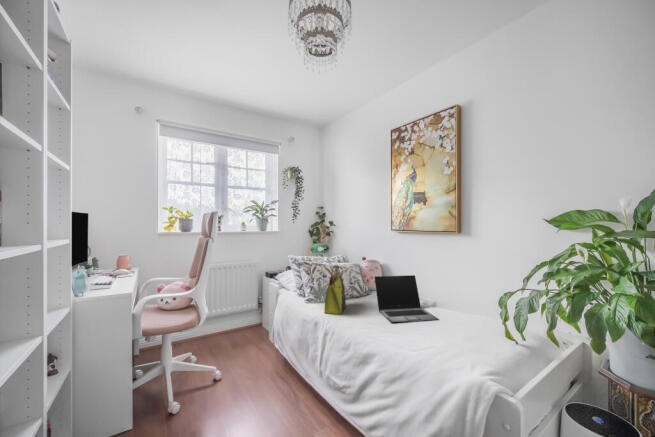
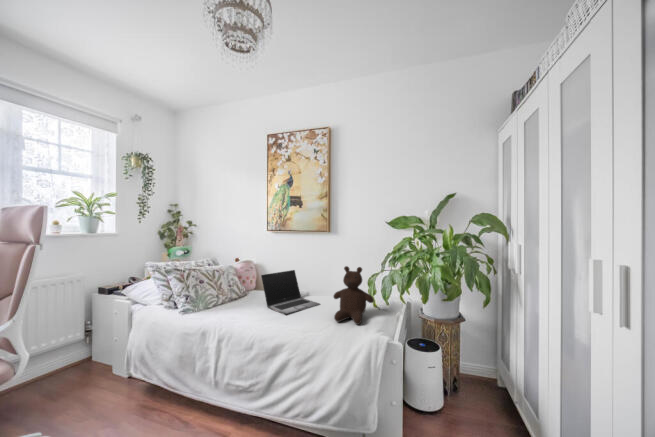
tote bag: present [324,265,346,314] -> none [212,268,231,320]
teddy bear: none [440,278,501,357] -> present [334,266,374,325]

